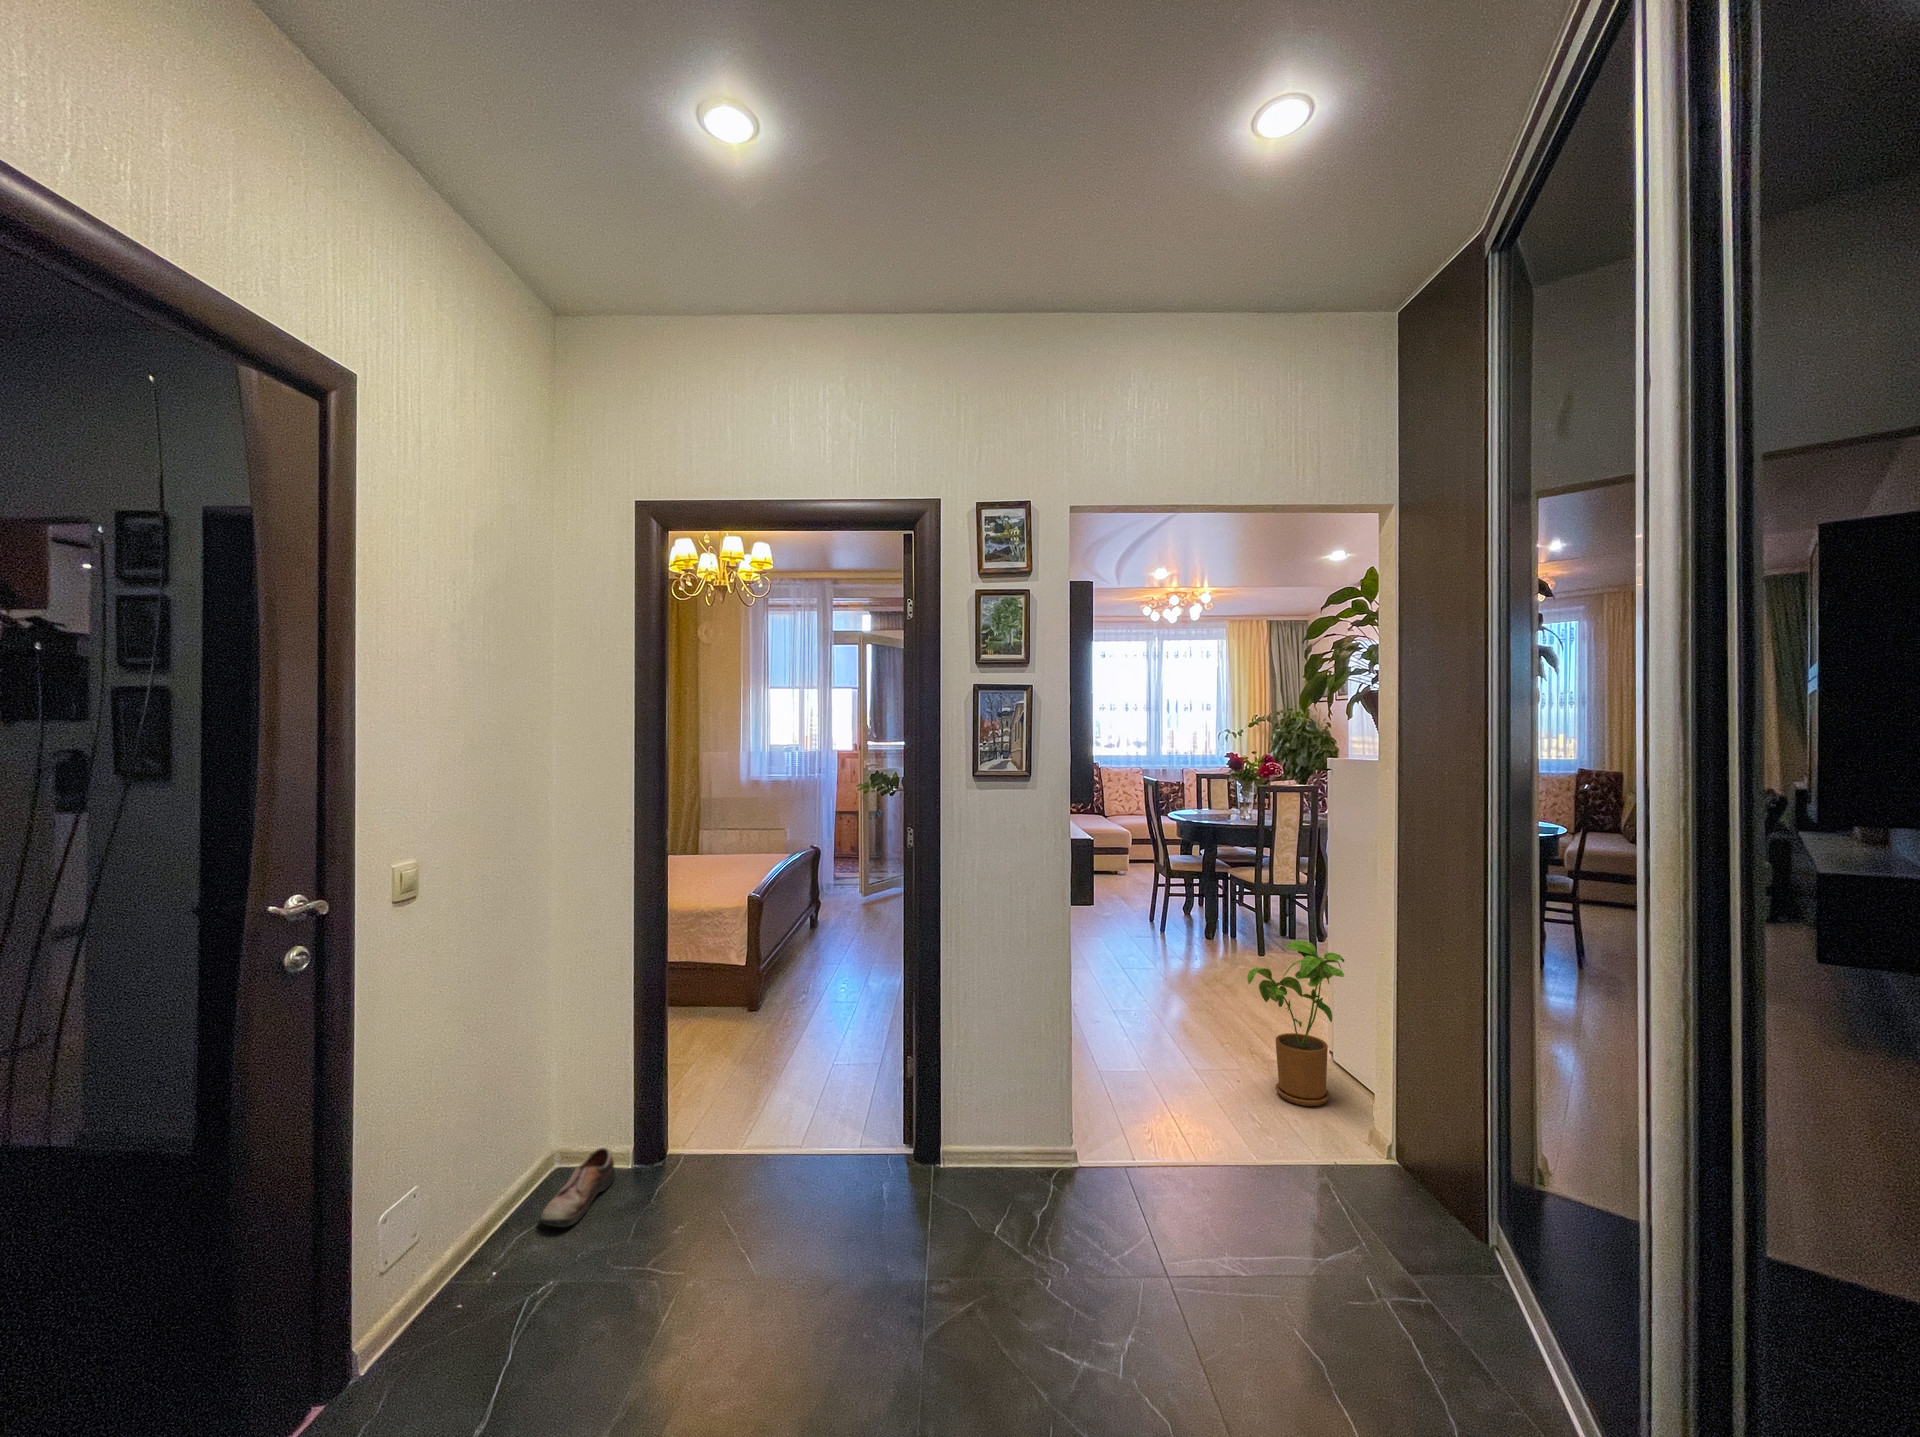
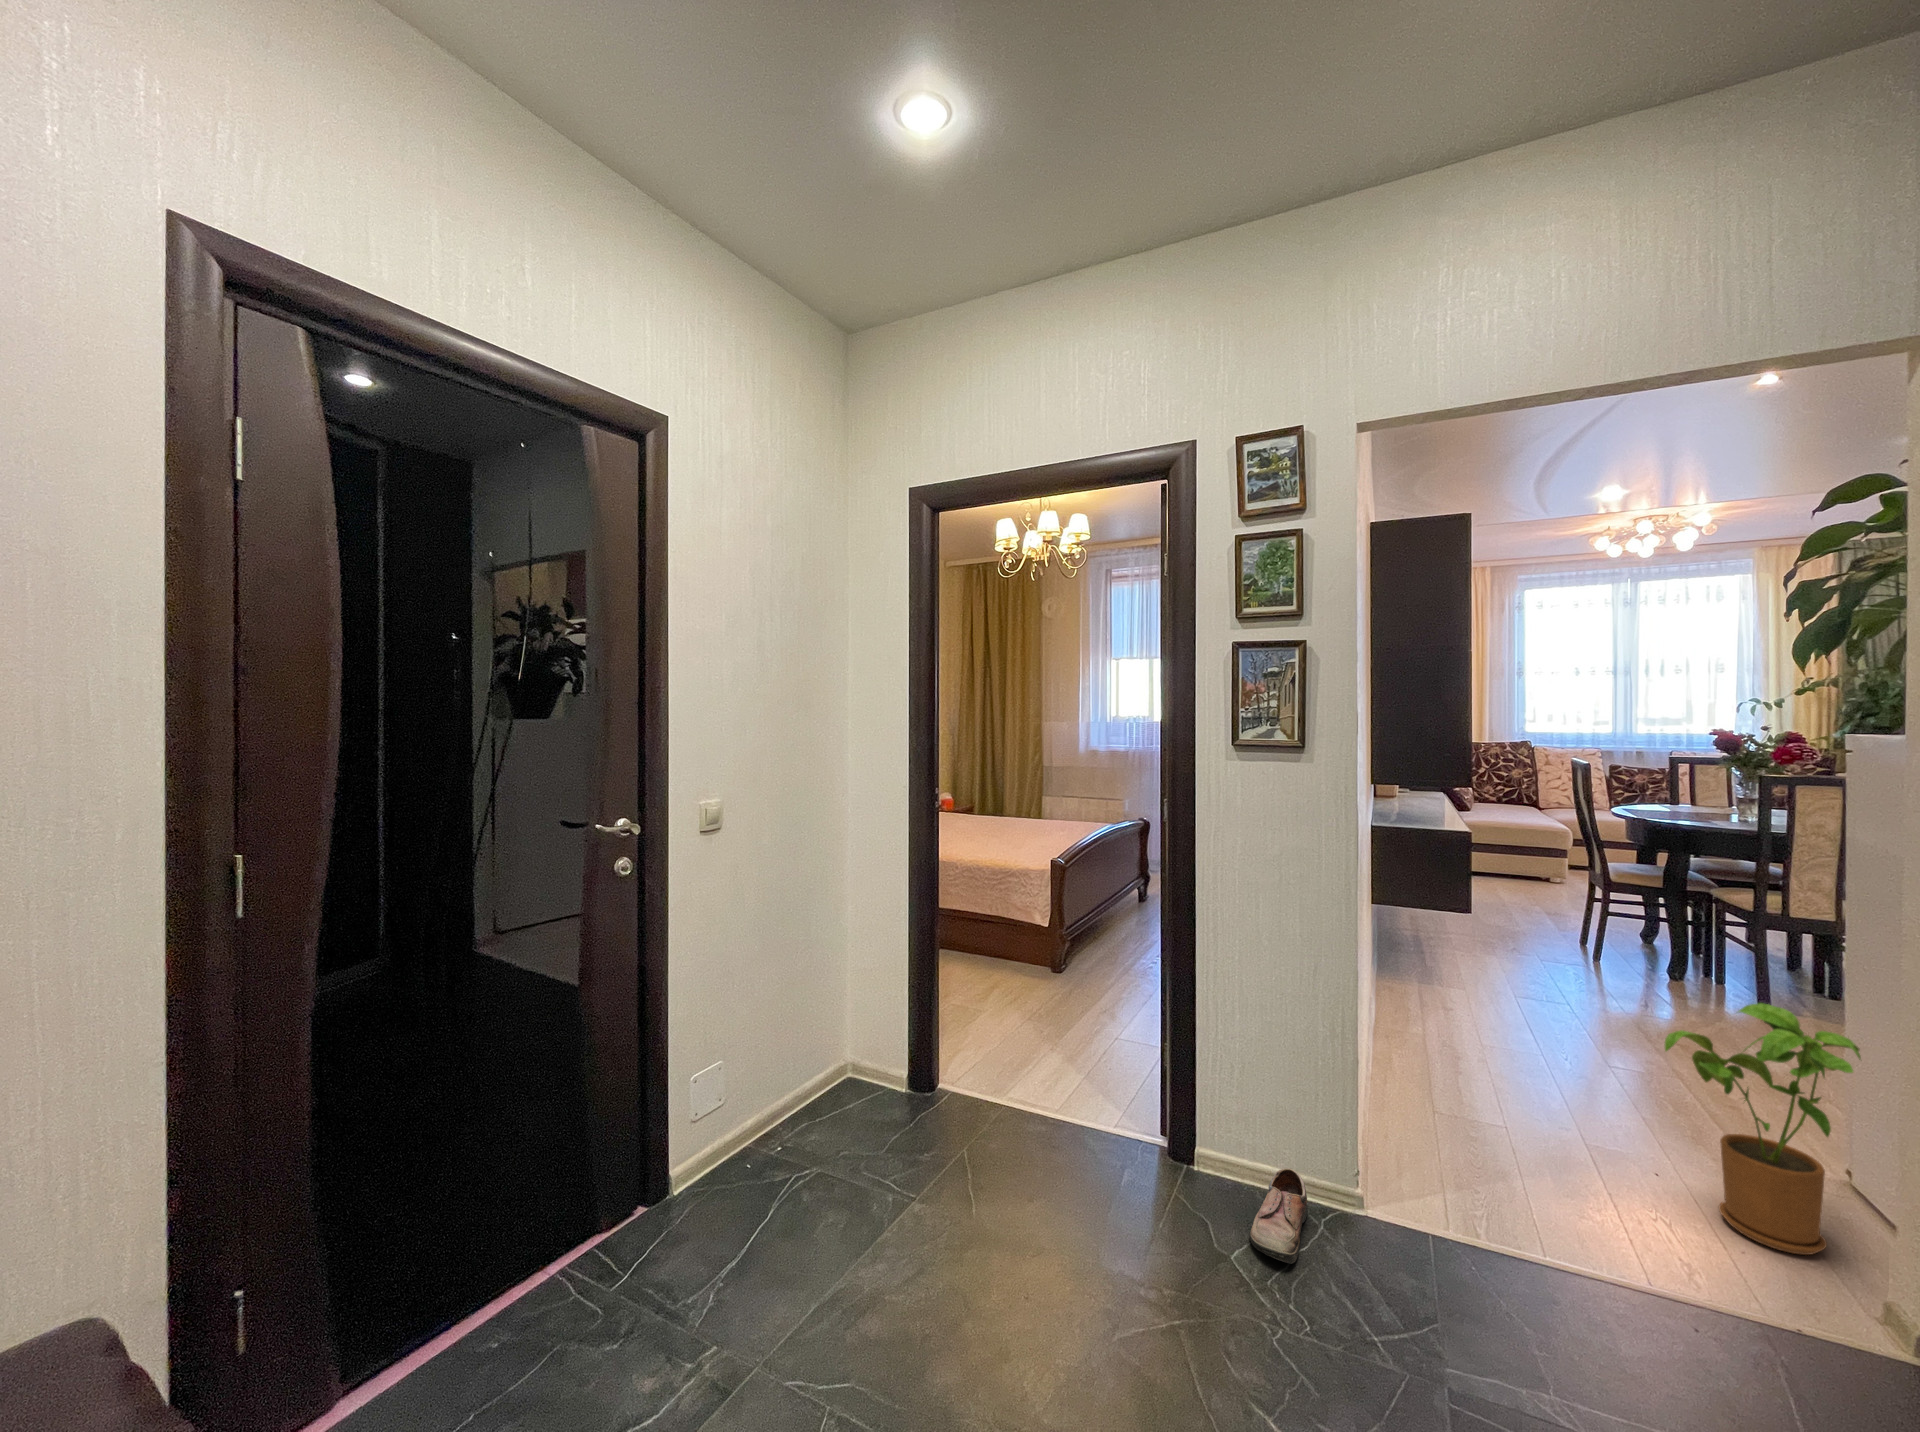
shoe: present [541,1148,615,1227] -> present [1250,1168,1308,1263]

